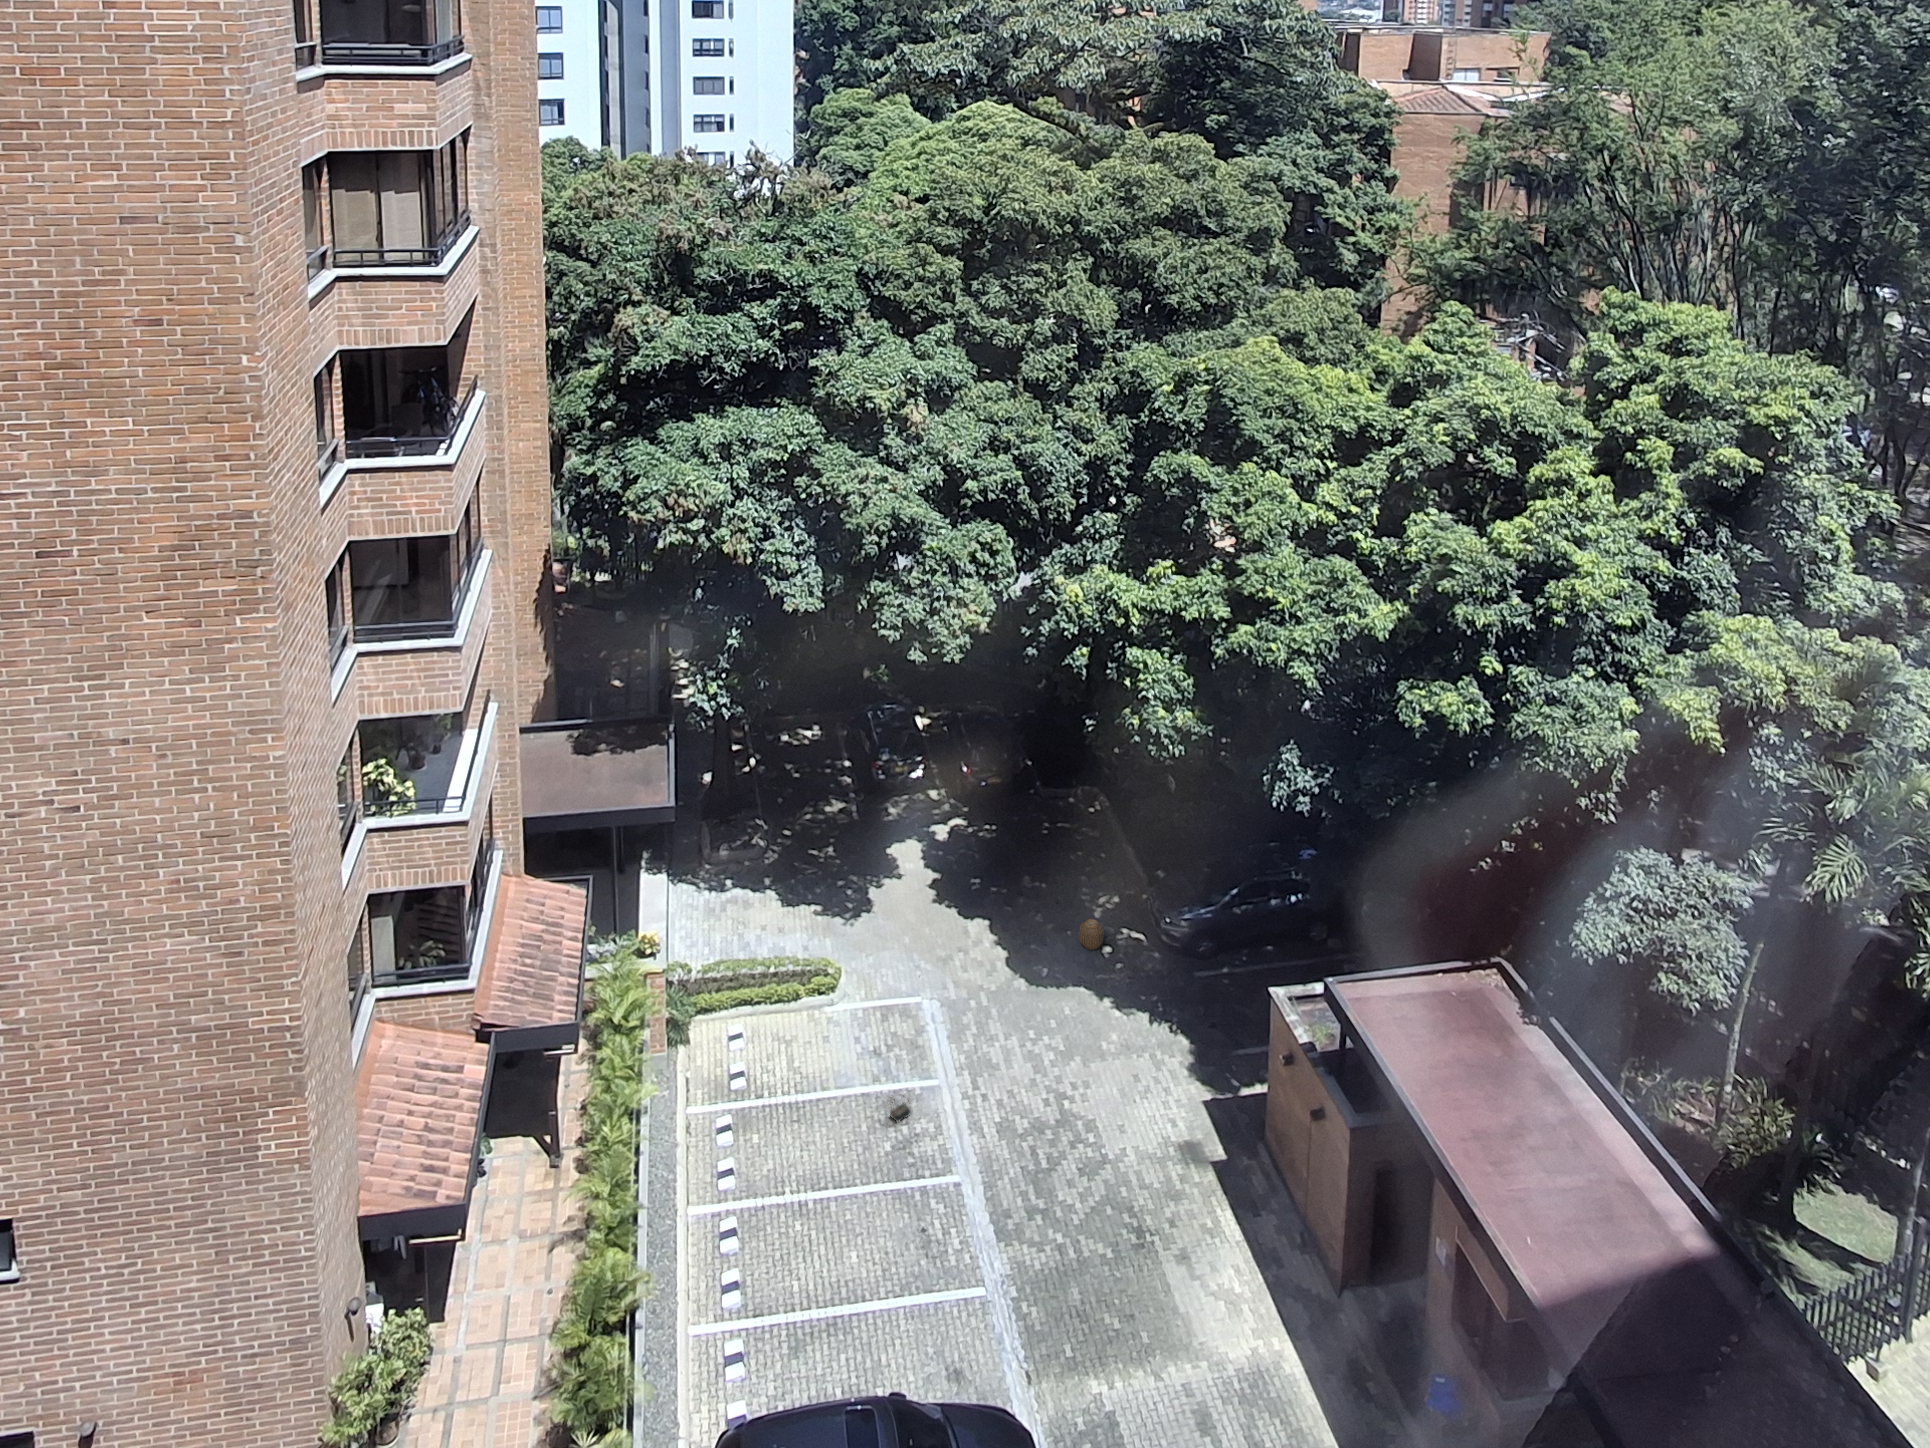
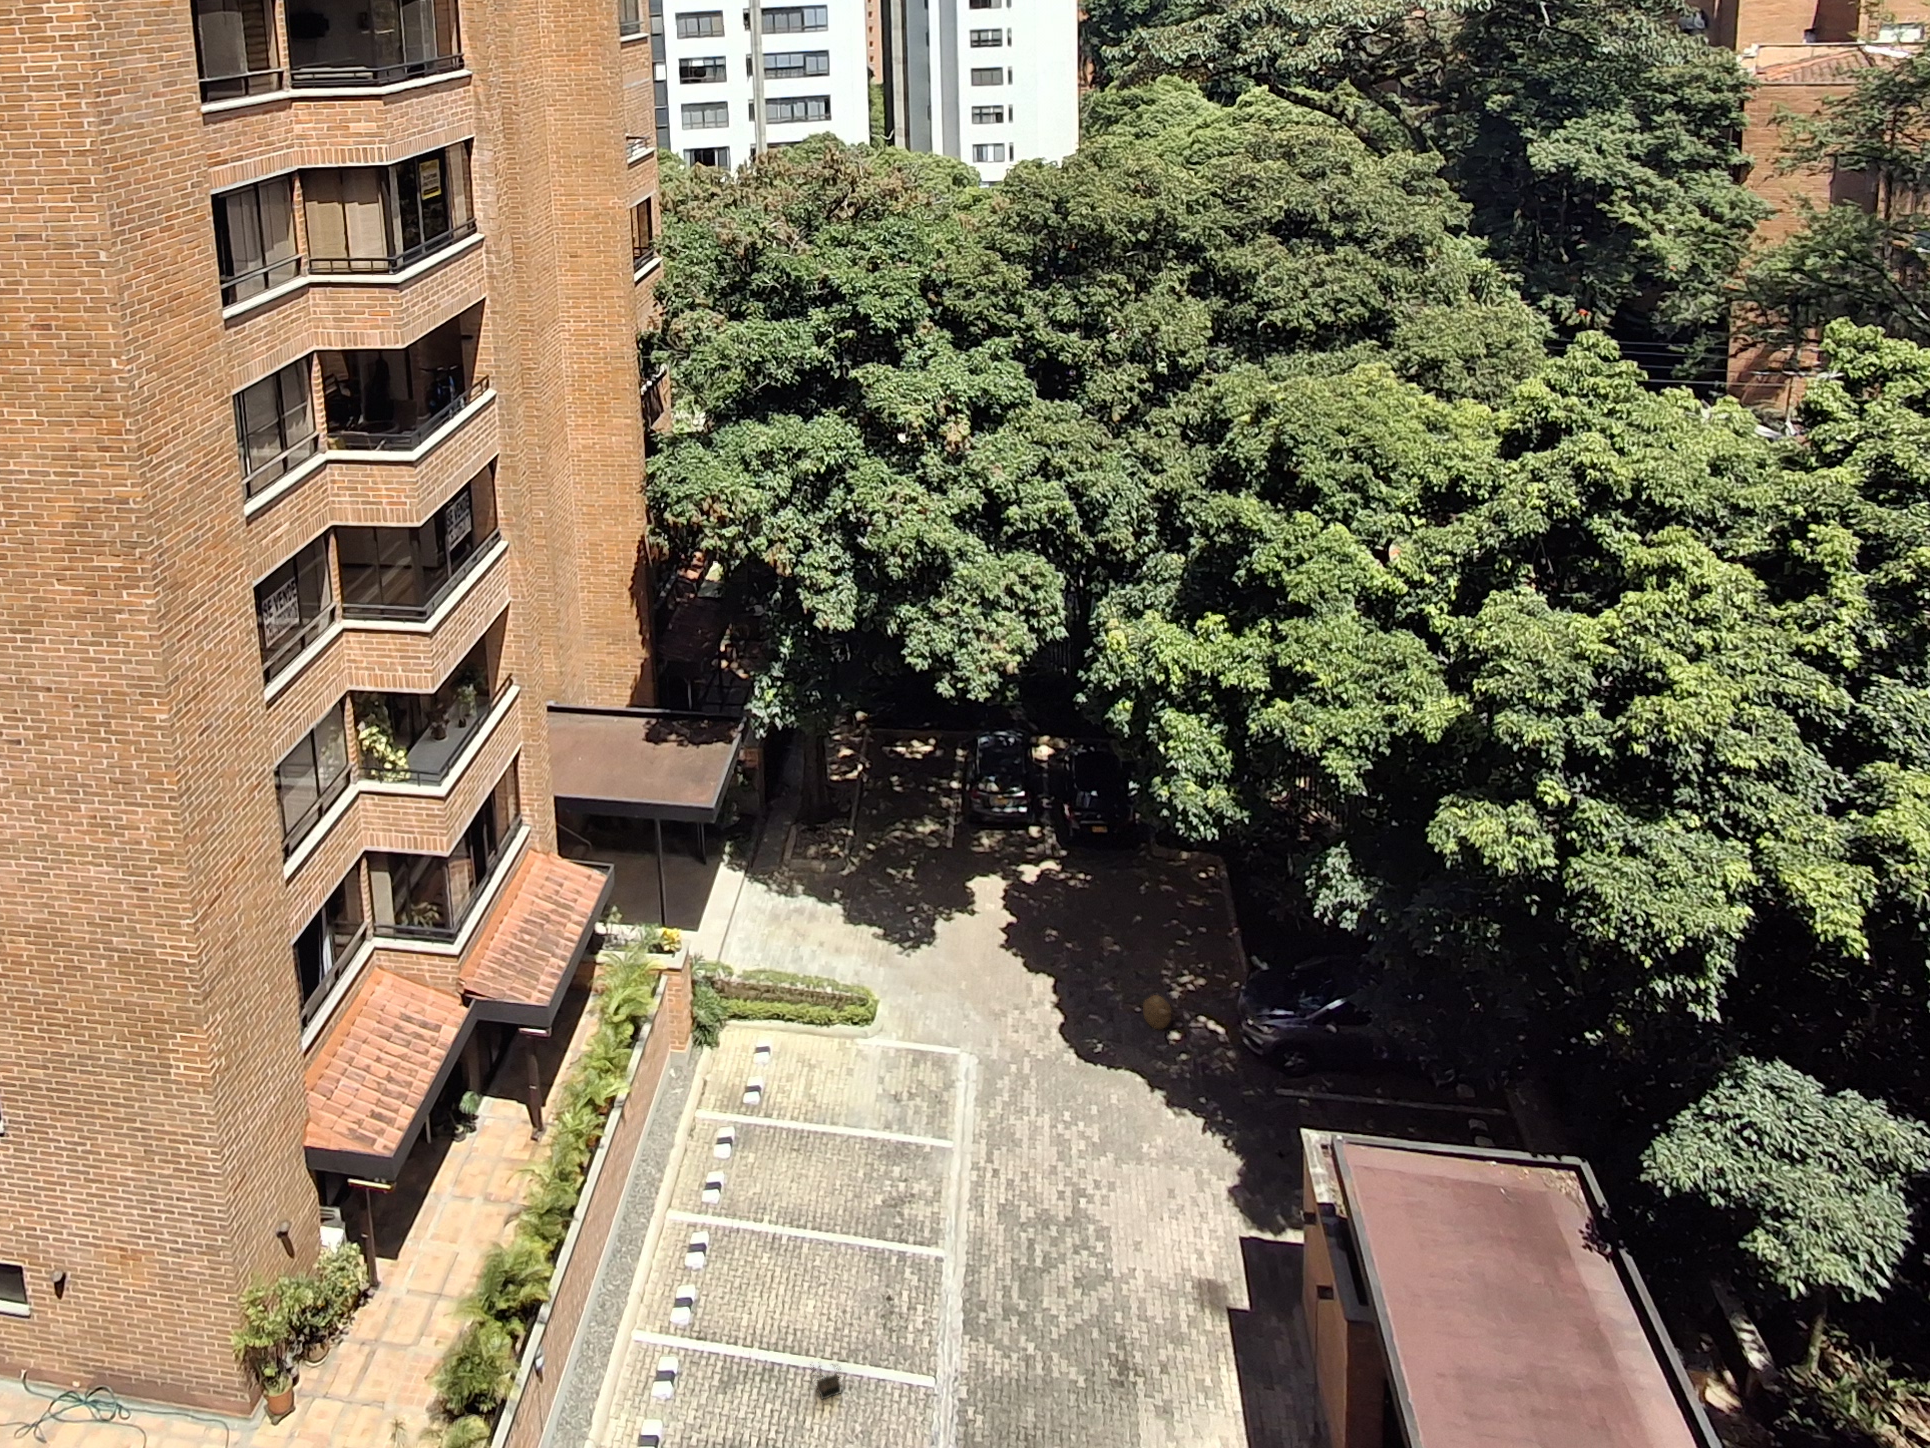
decorative plant: present [888,1095,911,1122] -> present [810,1364,841,1399]

